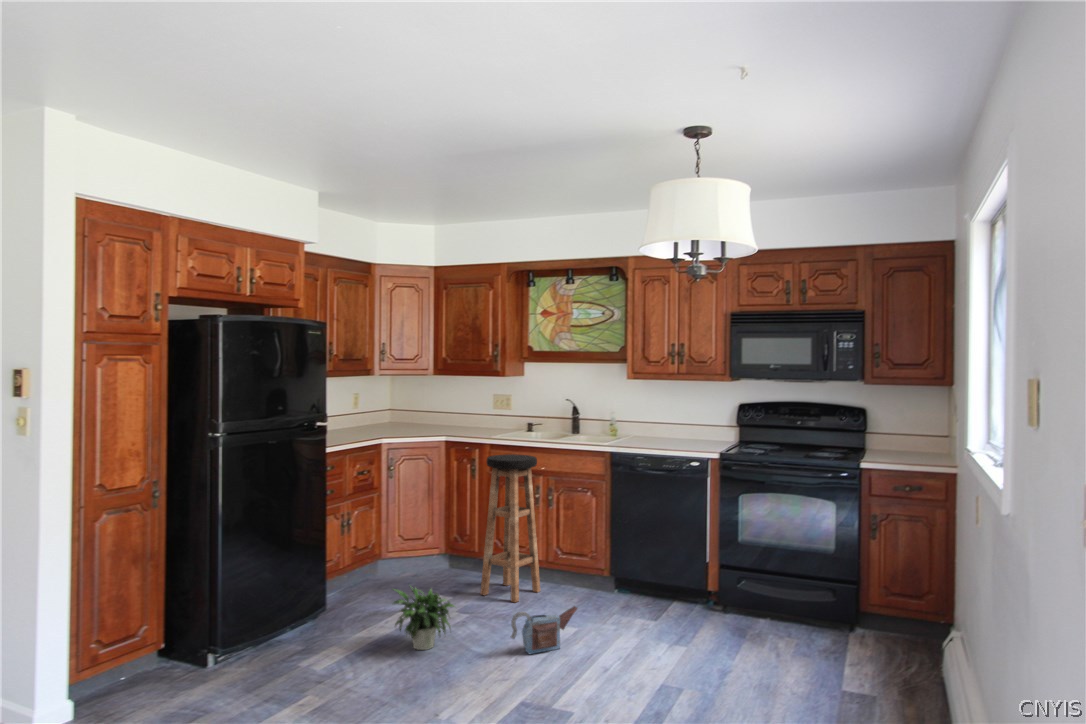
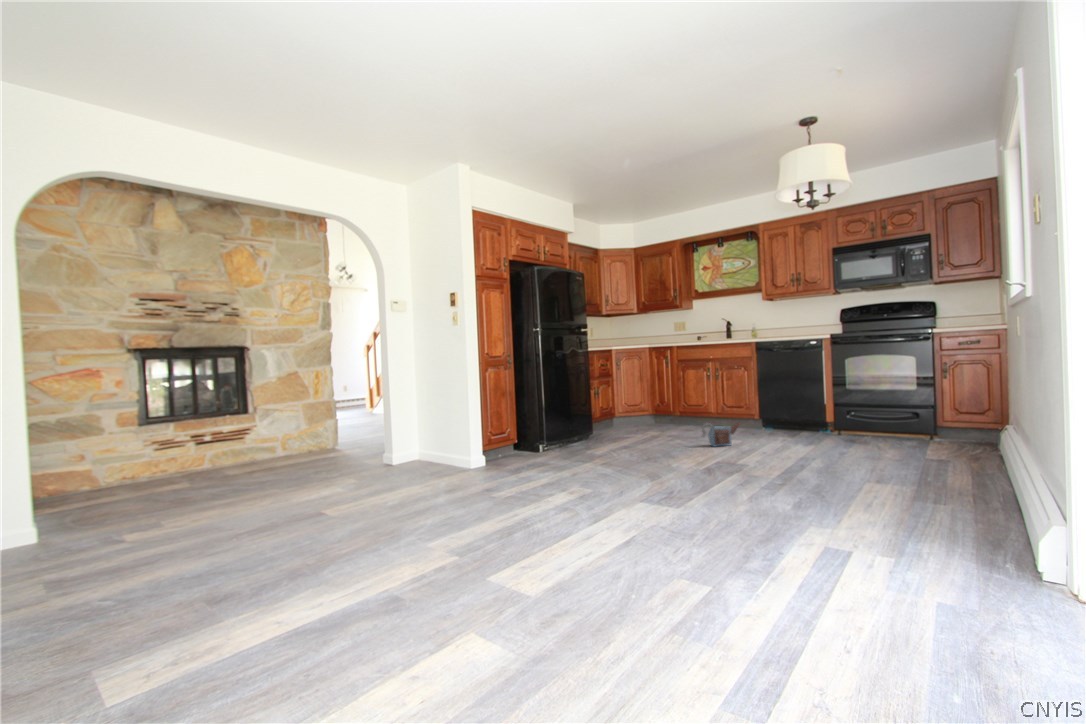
bar stool: present [480,454,540,603] -> none [676,349,713,432]
potted plant: present [393,588,454,650] -> none [626,412,668,445]

